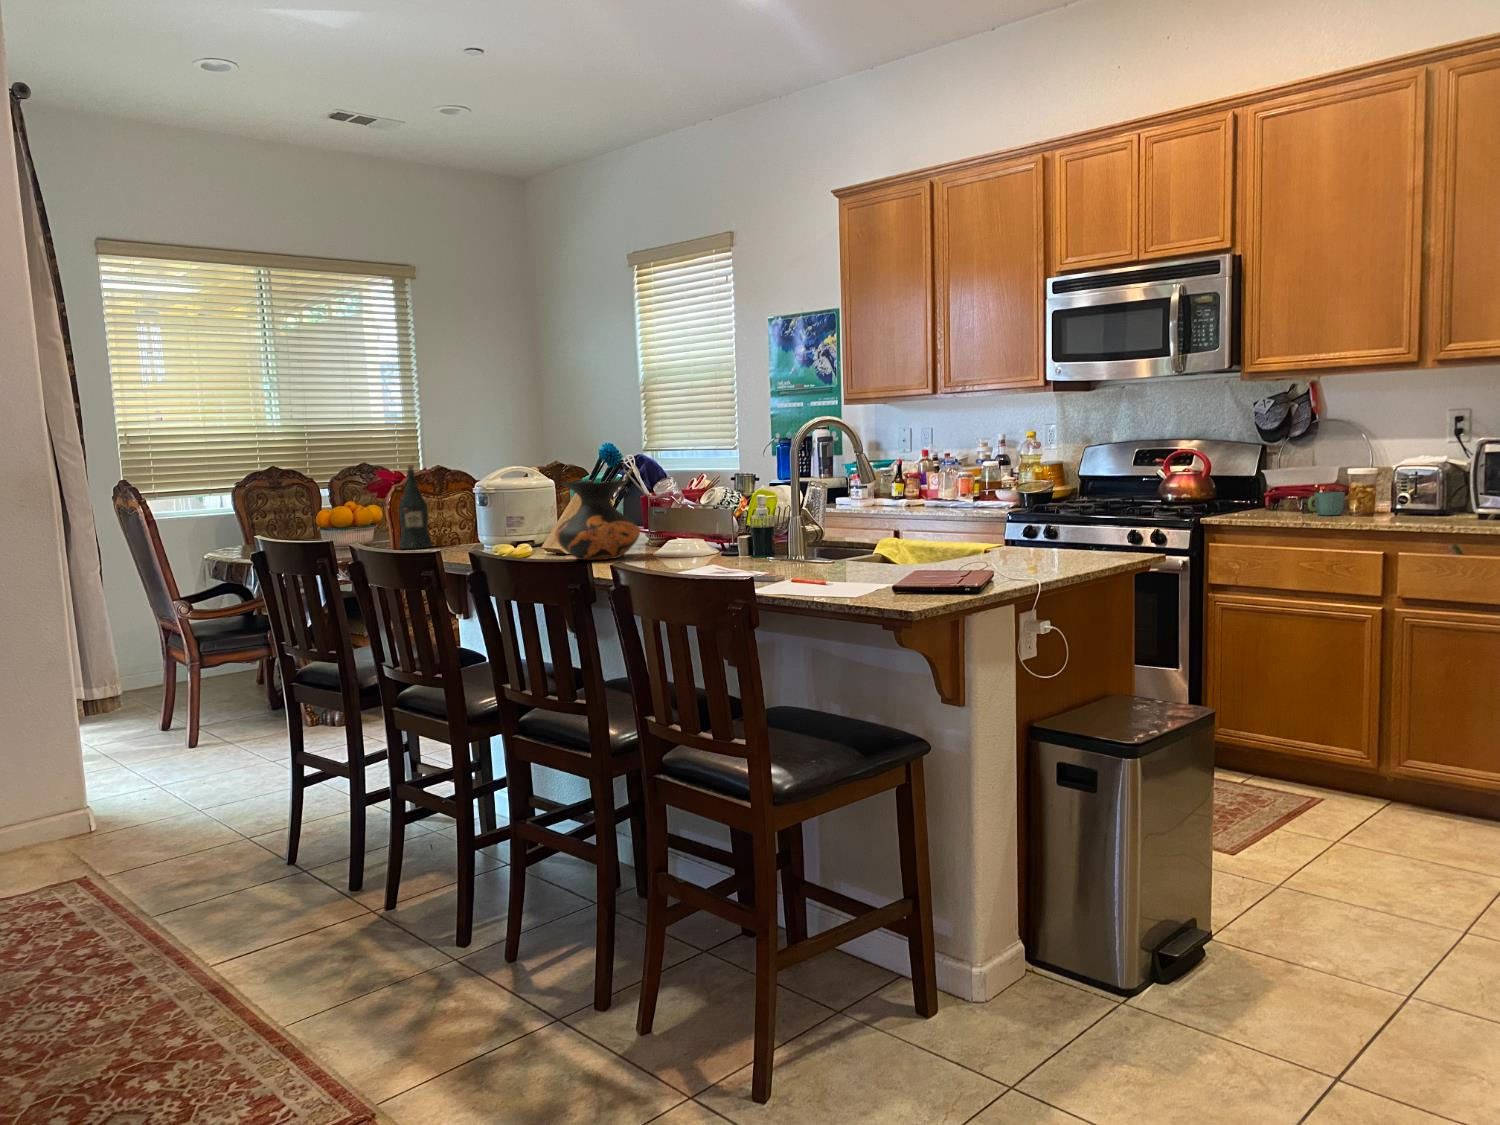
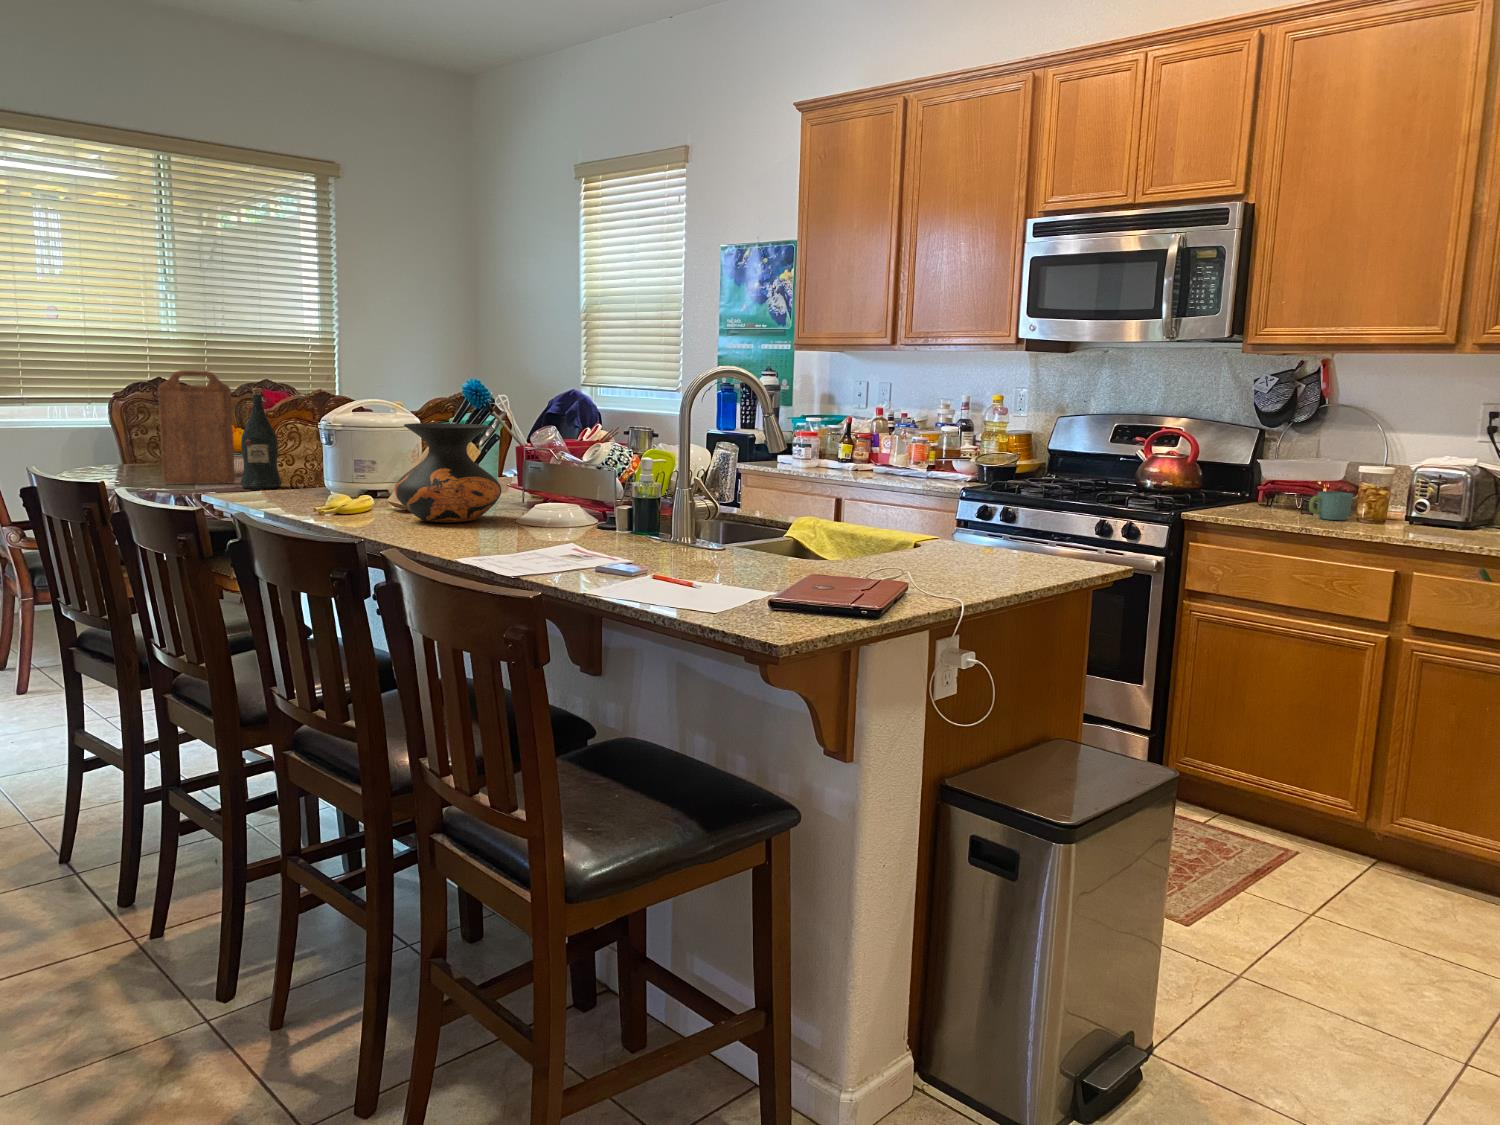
cutting board: none [325,453,390,550] -> present [158,370,235,483]

